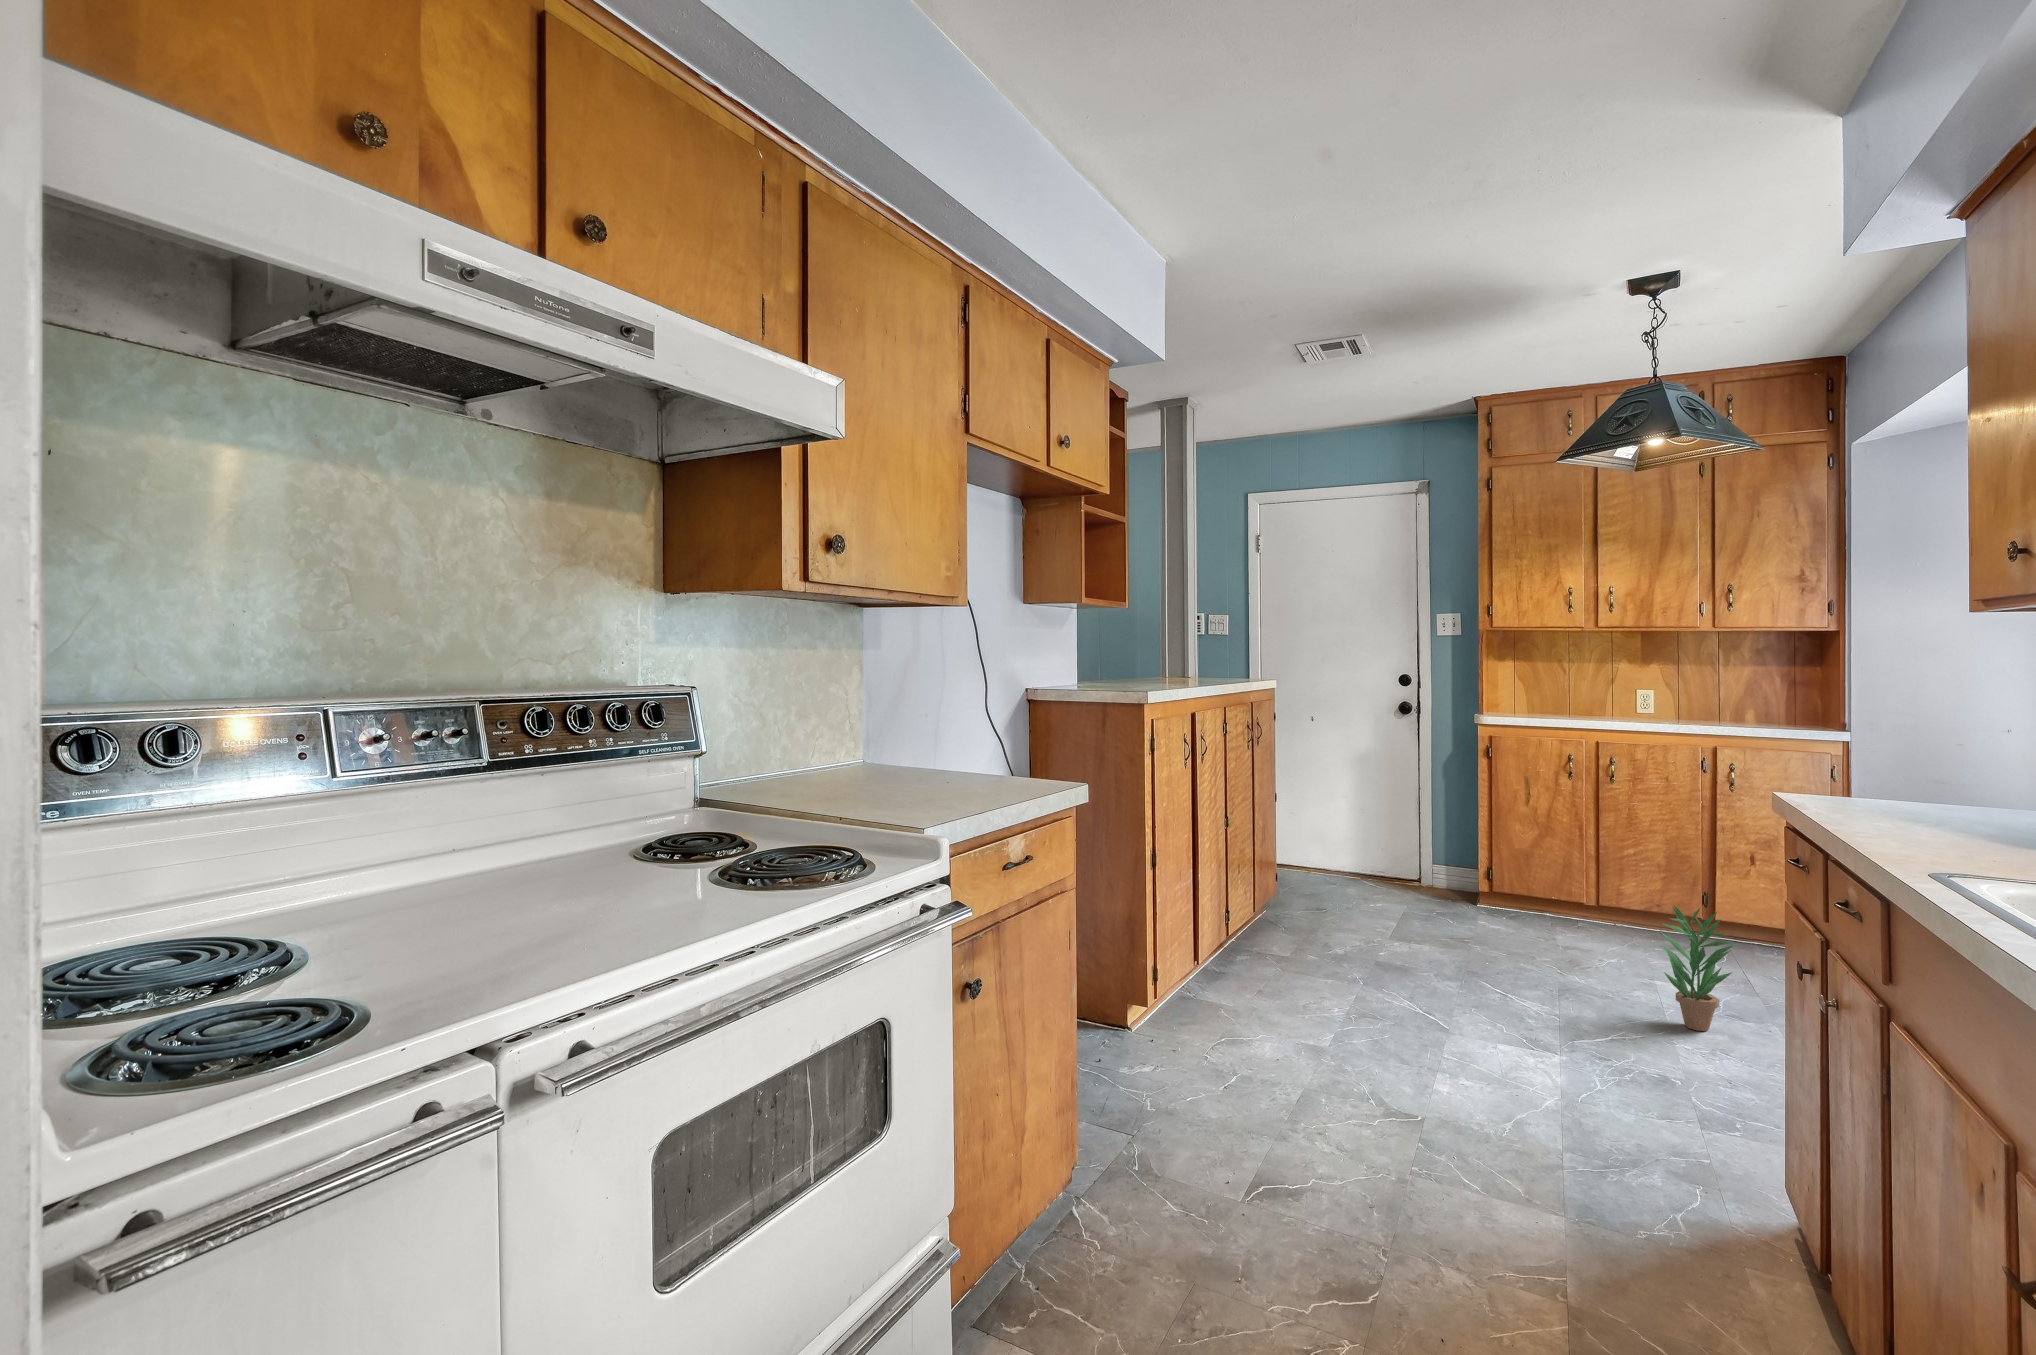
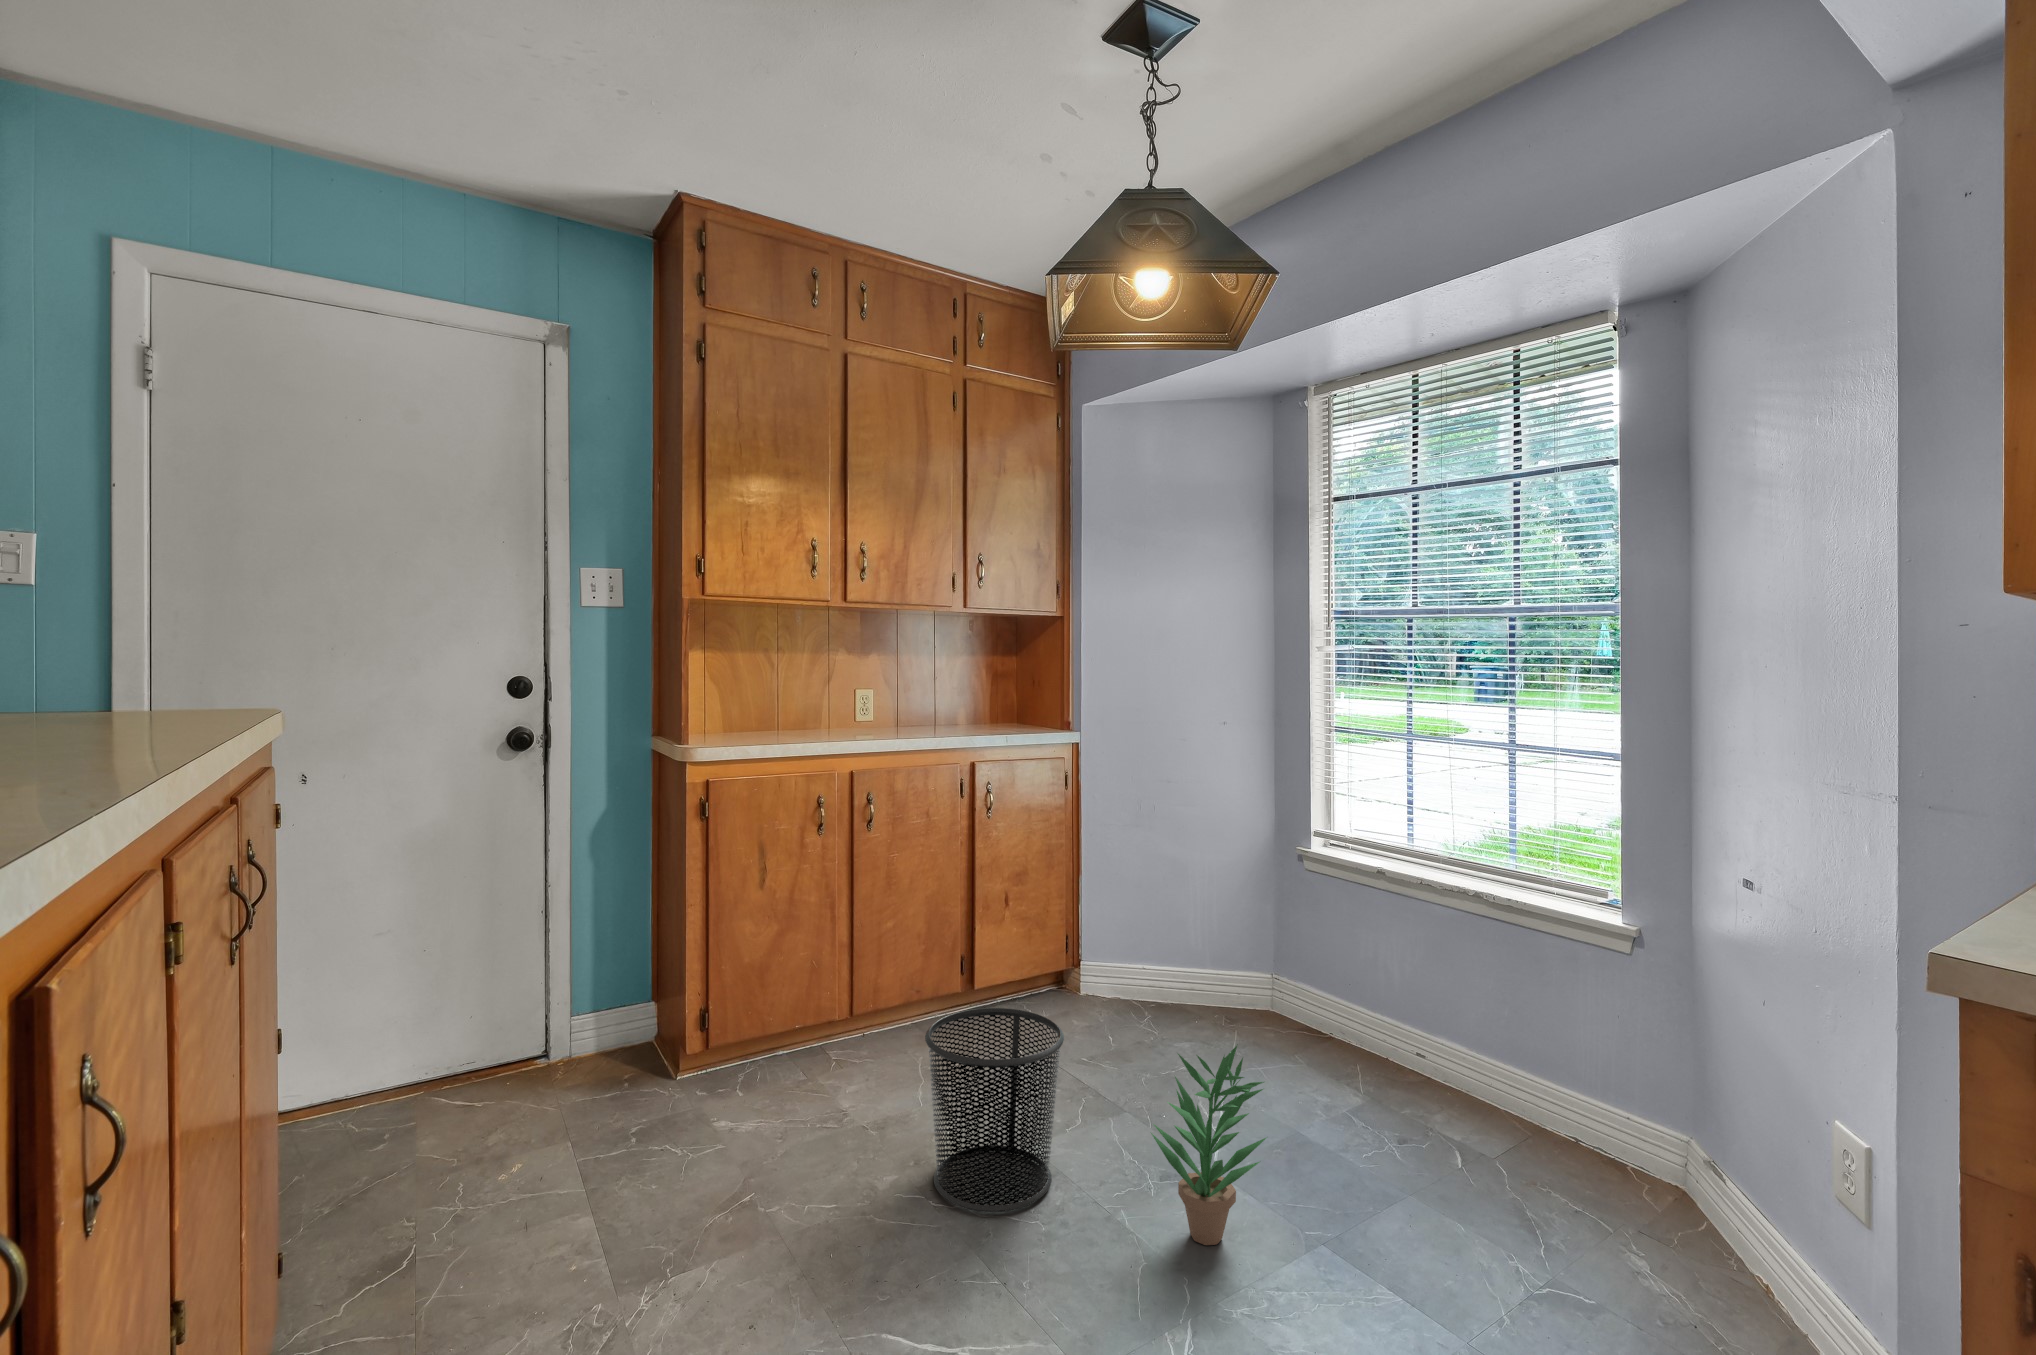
waste bin: none [1550,879,1648,988] -> present [925,1008,1064,1212]

